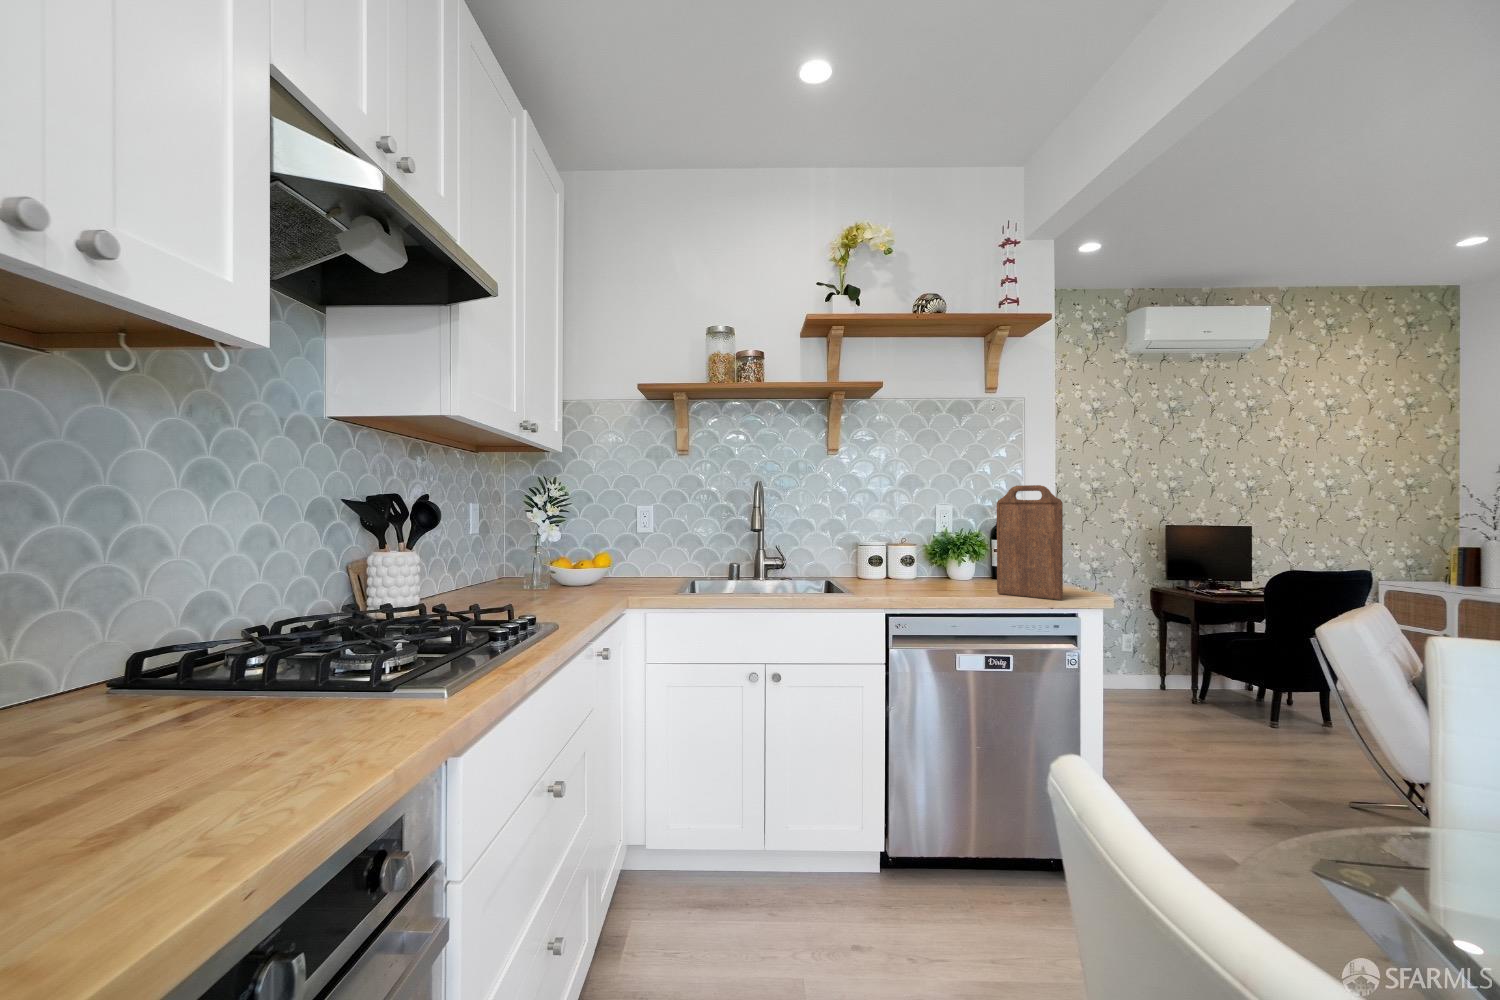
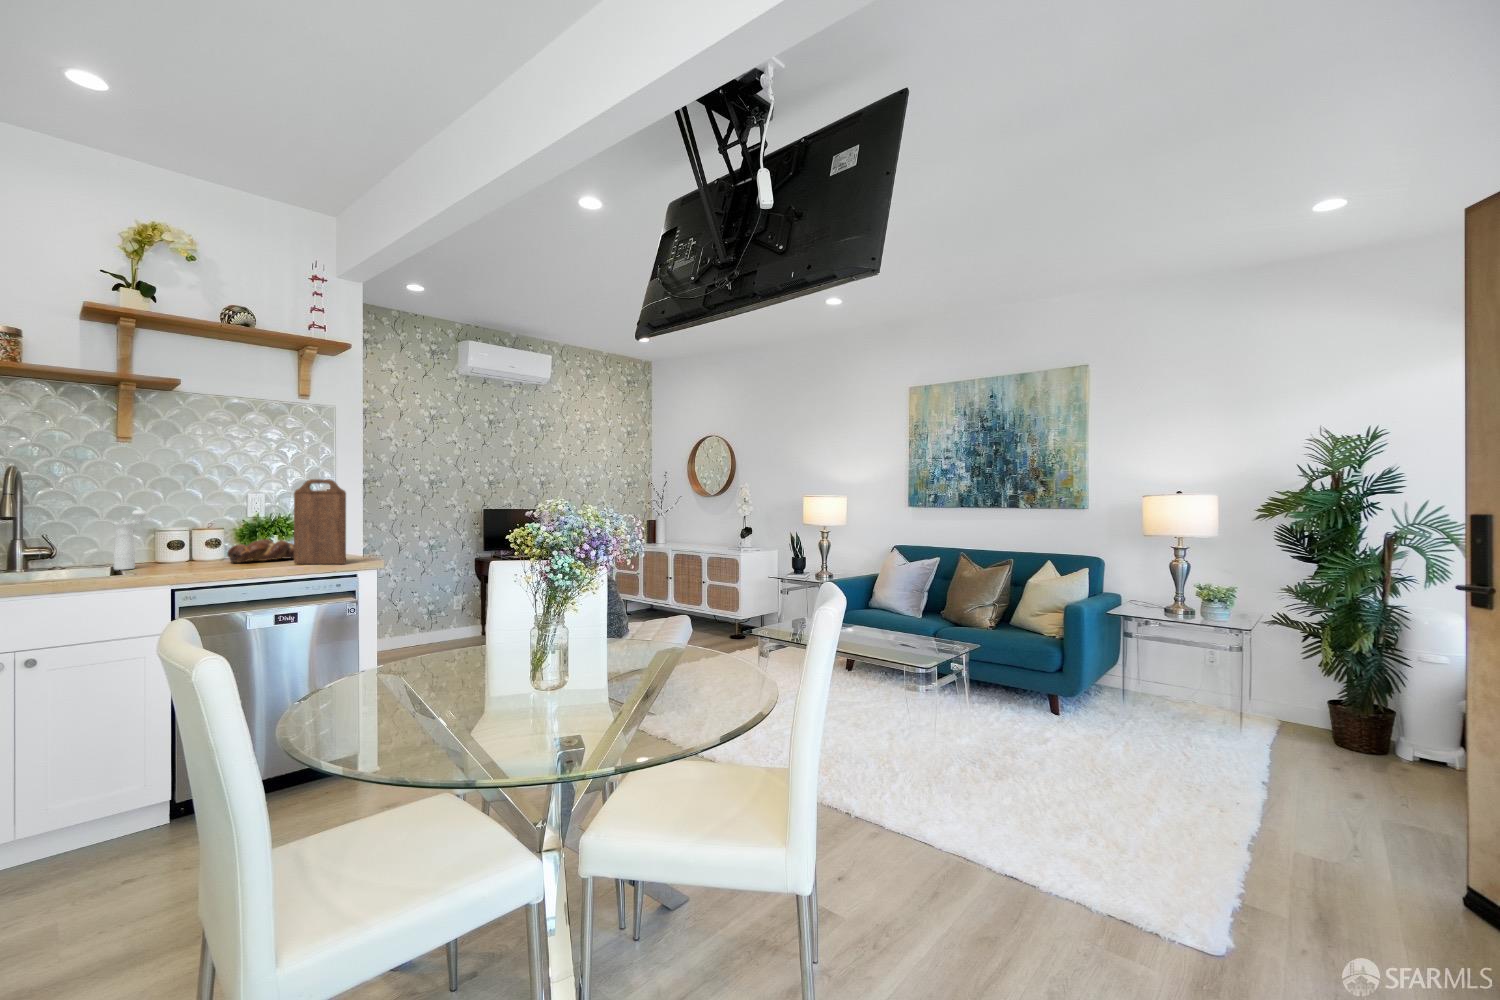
pepper mill: none [829,523,854,585] -> present [114,510,147,570]
bread loaf: none [923,559,999,586] -> present [227,539,294,563]

